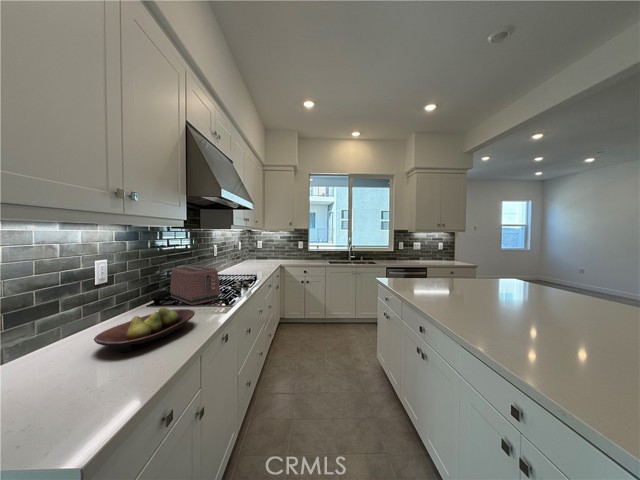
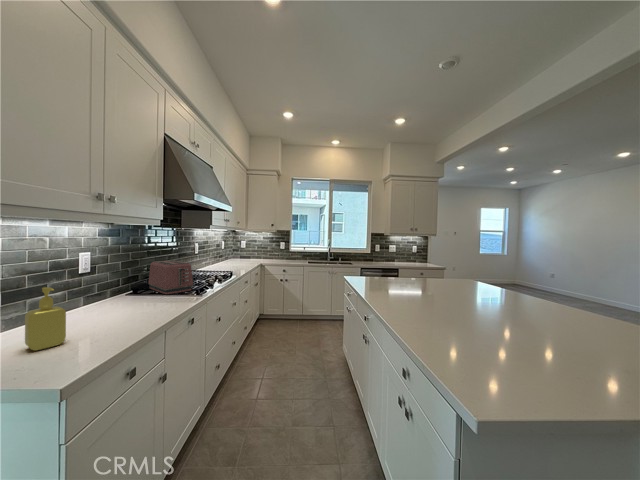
fruit bowl: present [94,308,195,352] -> none [75,293,165,326]
soap dispenser: none [31,310,84,395] -> present [25,287,66,351]

